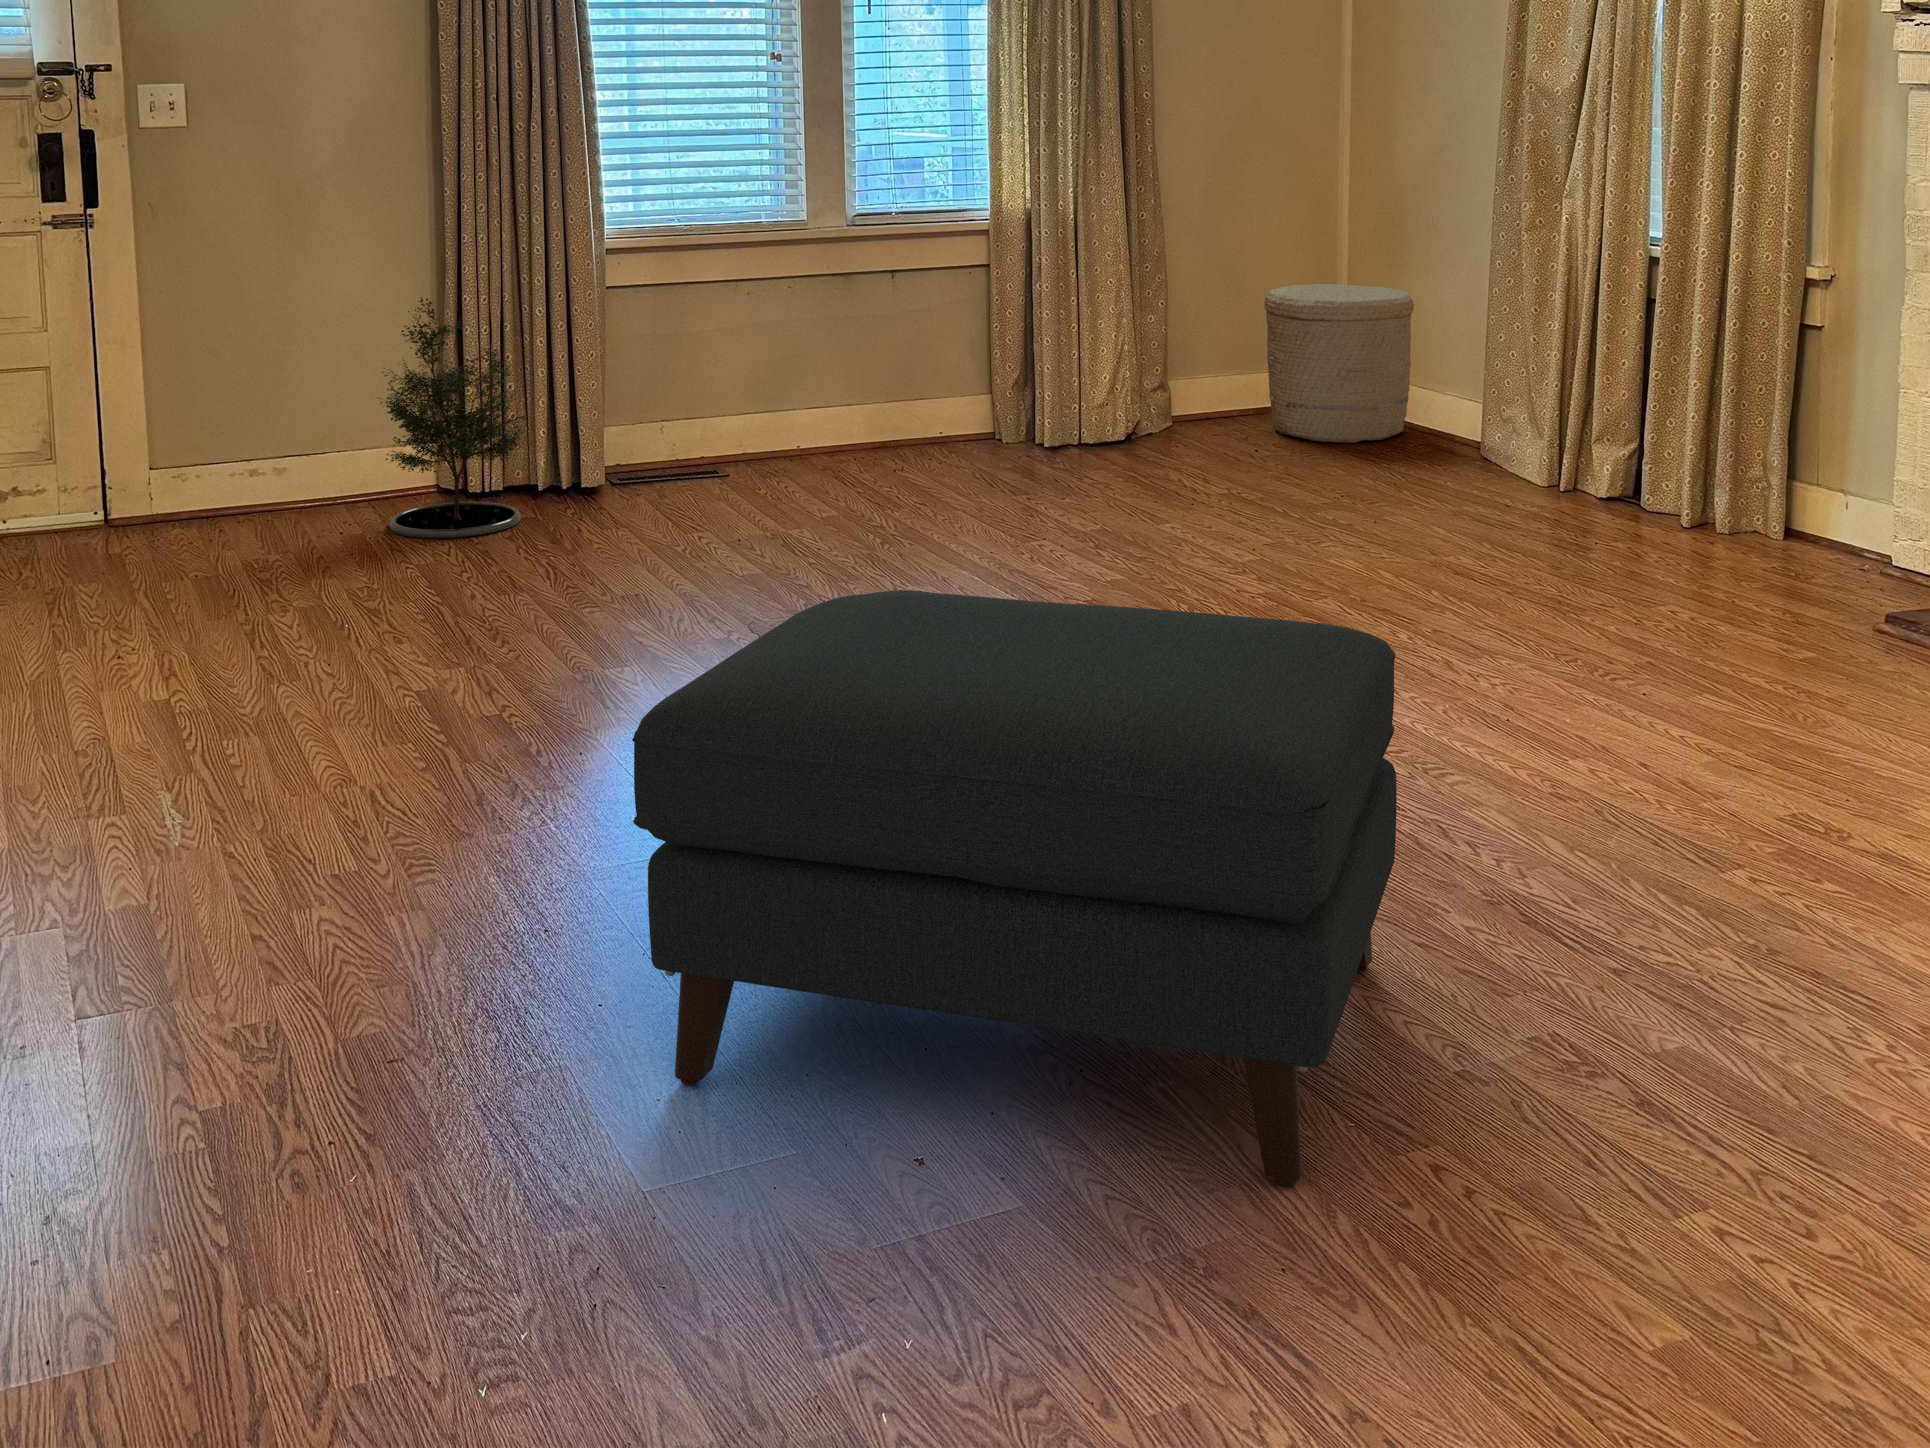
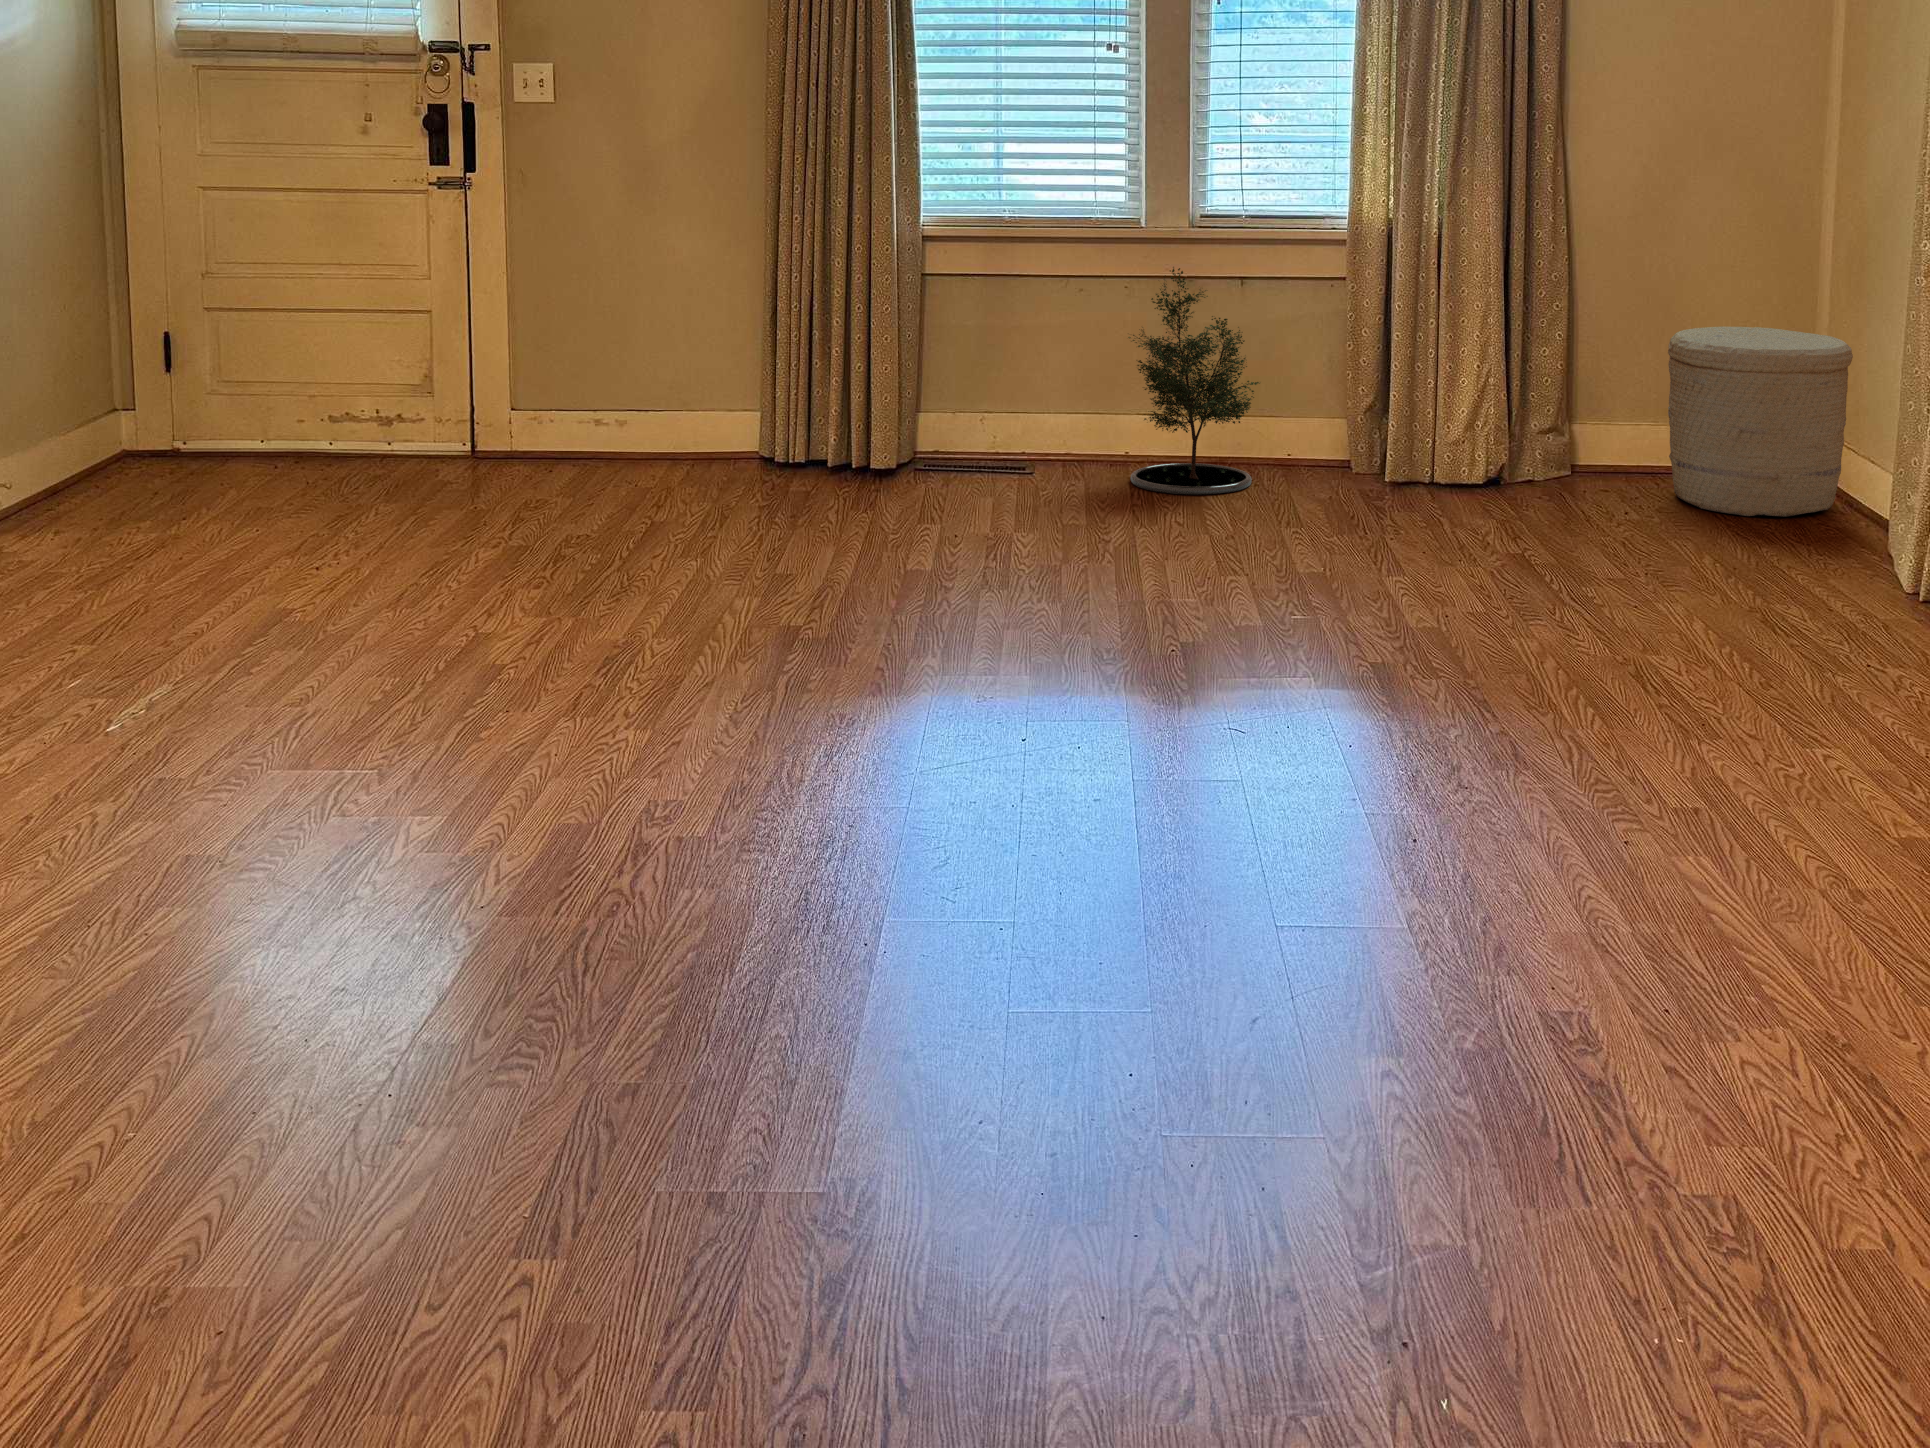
potted tree: present [380,297,527,538] -> present [1128,267,1260,495]
ottoman: present [632,590,1397,1186] -> none [44,571,833,1230]

